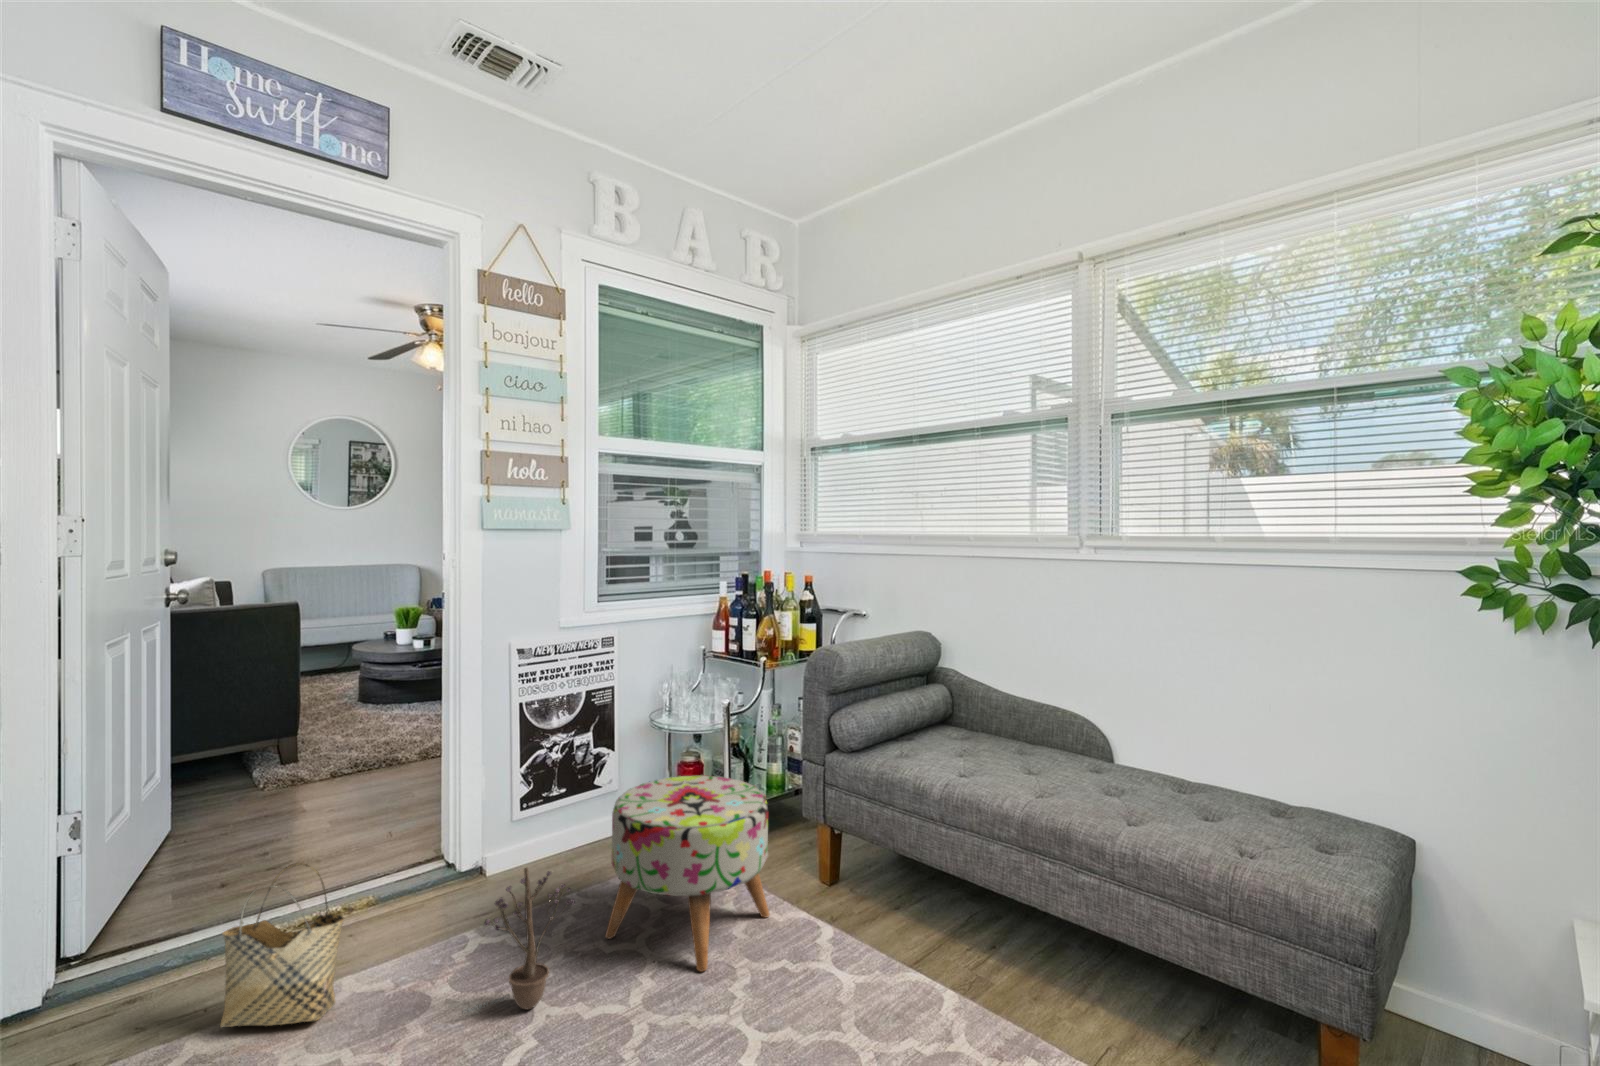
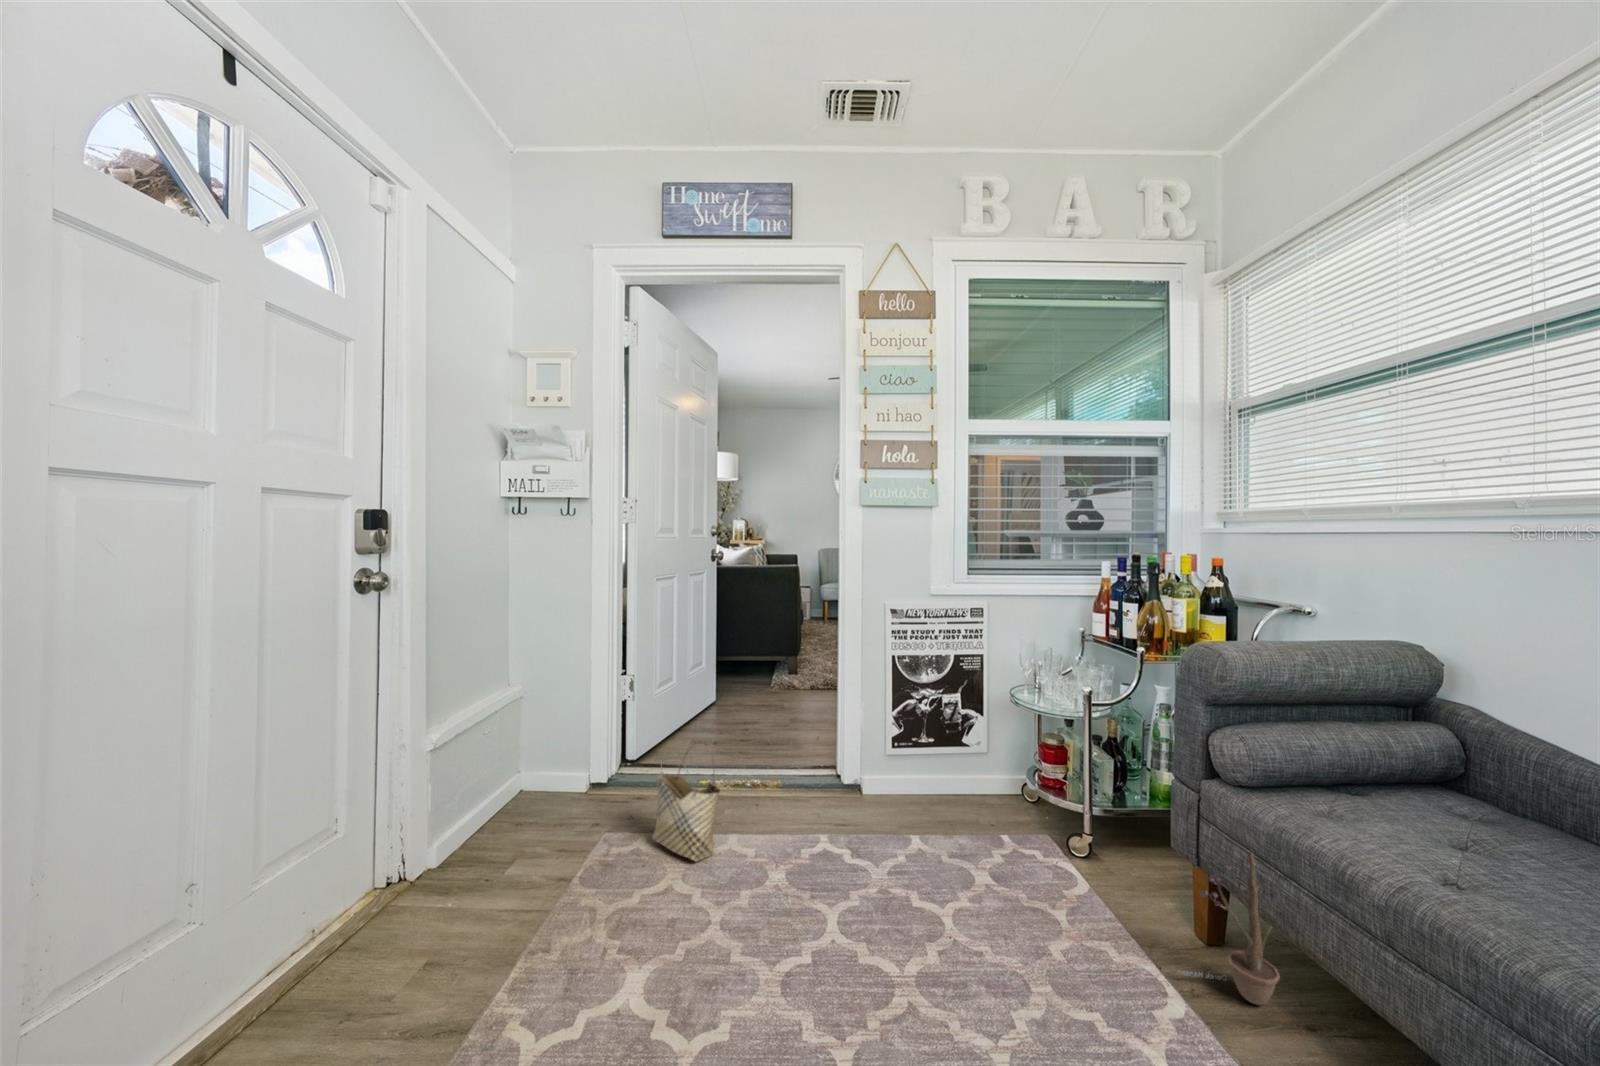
ottoman: present [605,775,770,972] -> none [919,752,1104,976]
decorative plant: present [464,868,575,1012] -> present [1177,852,1280,1005]

